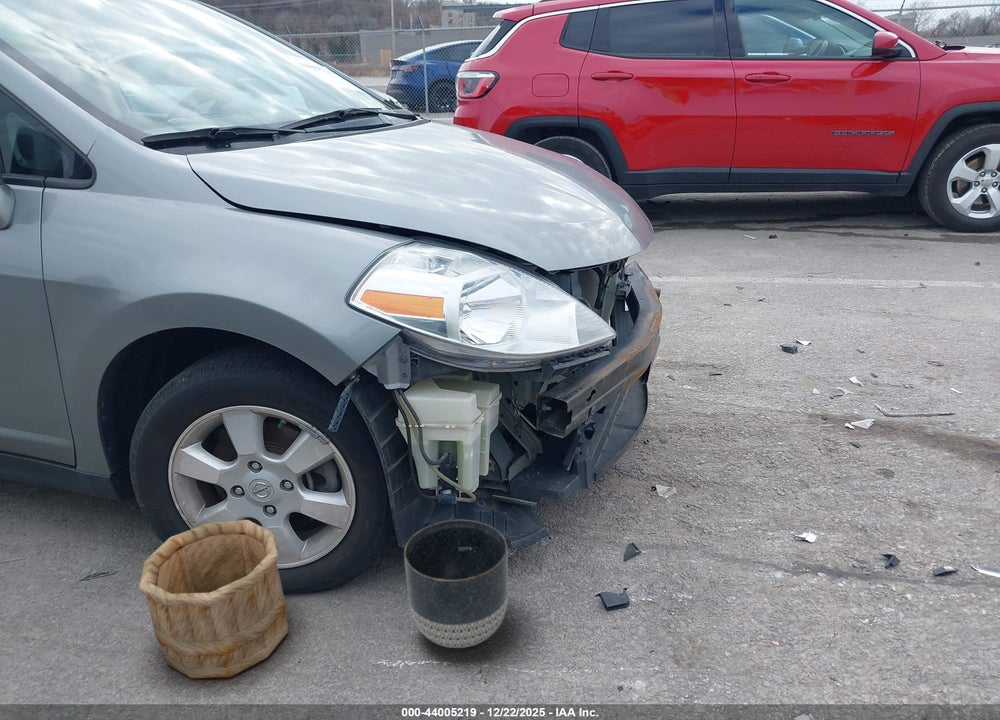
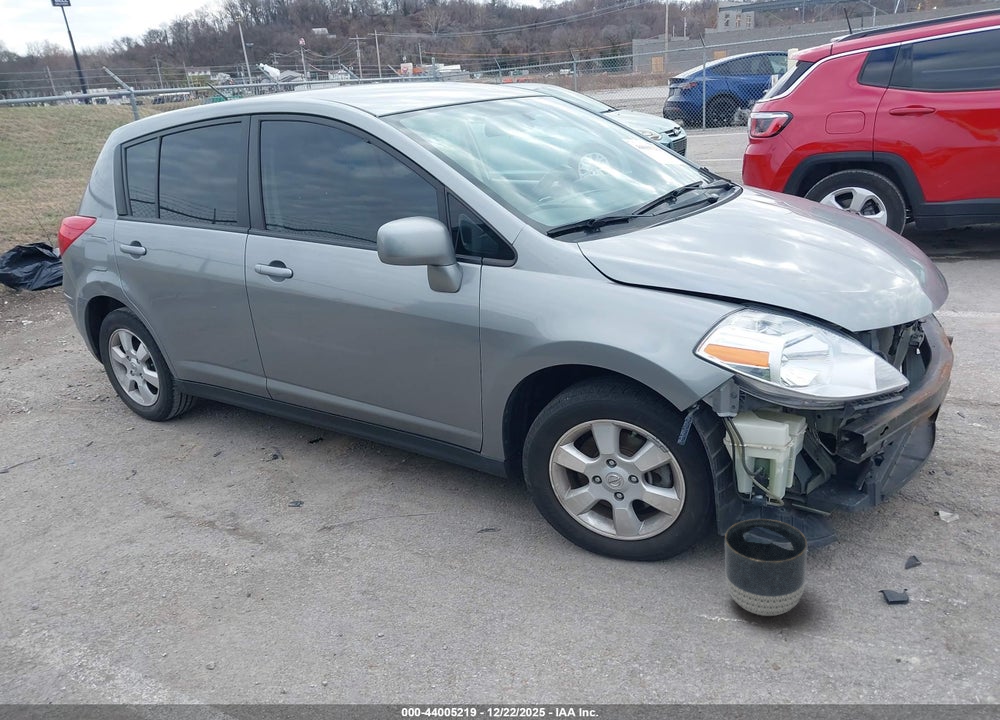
wooden bucket: present [138,520,288,678] -> none [535,502,631,612]

